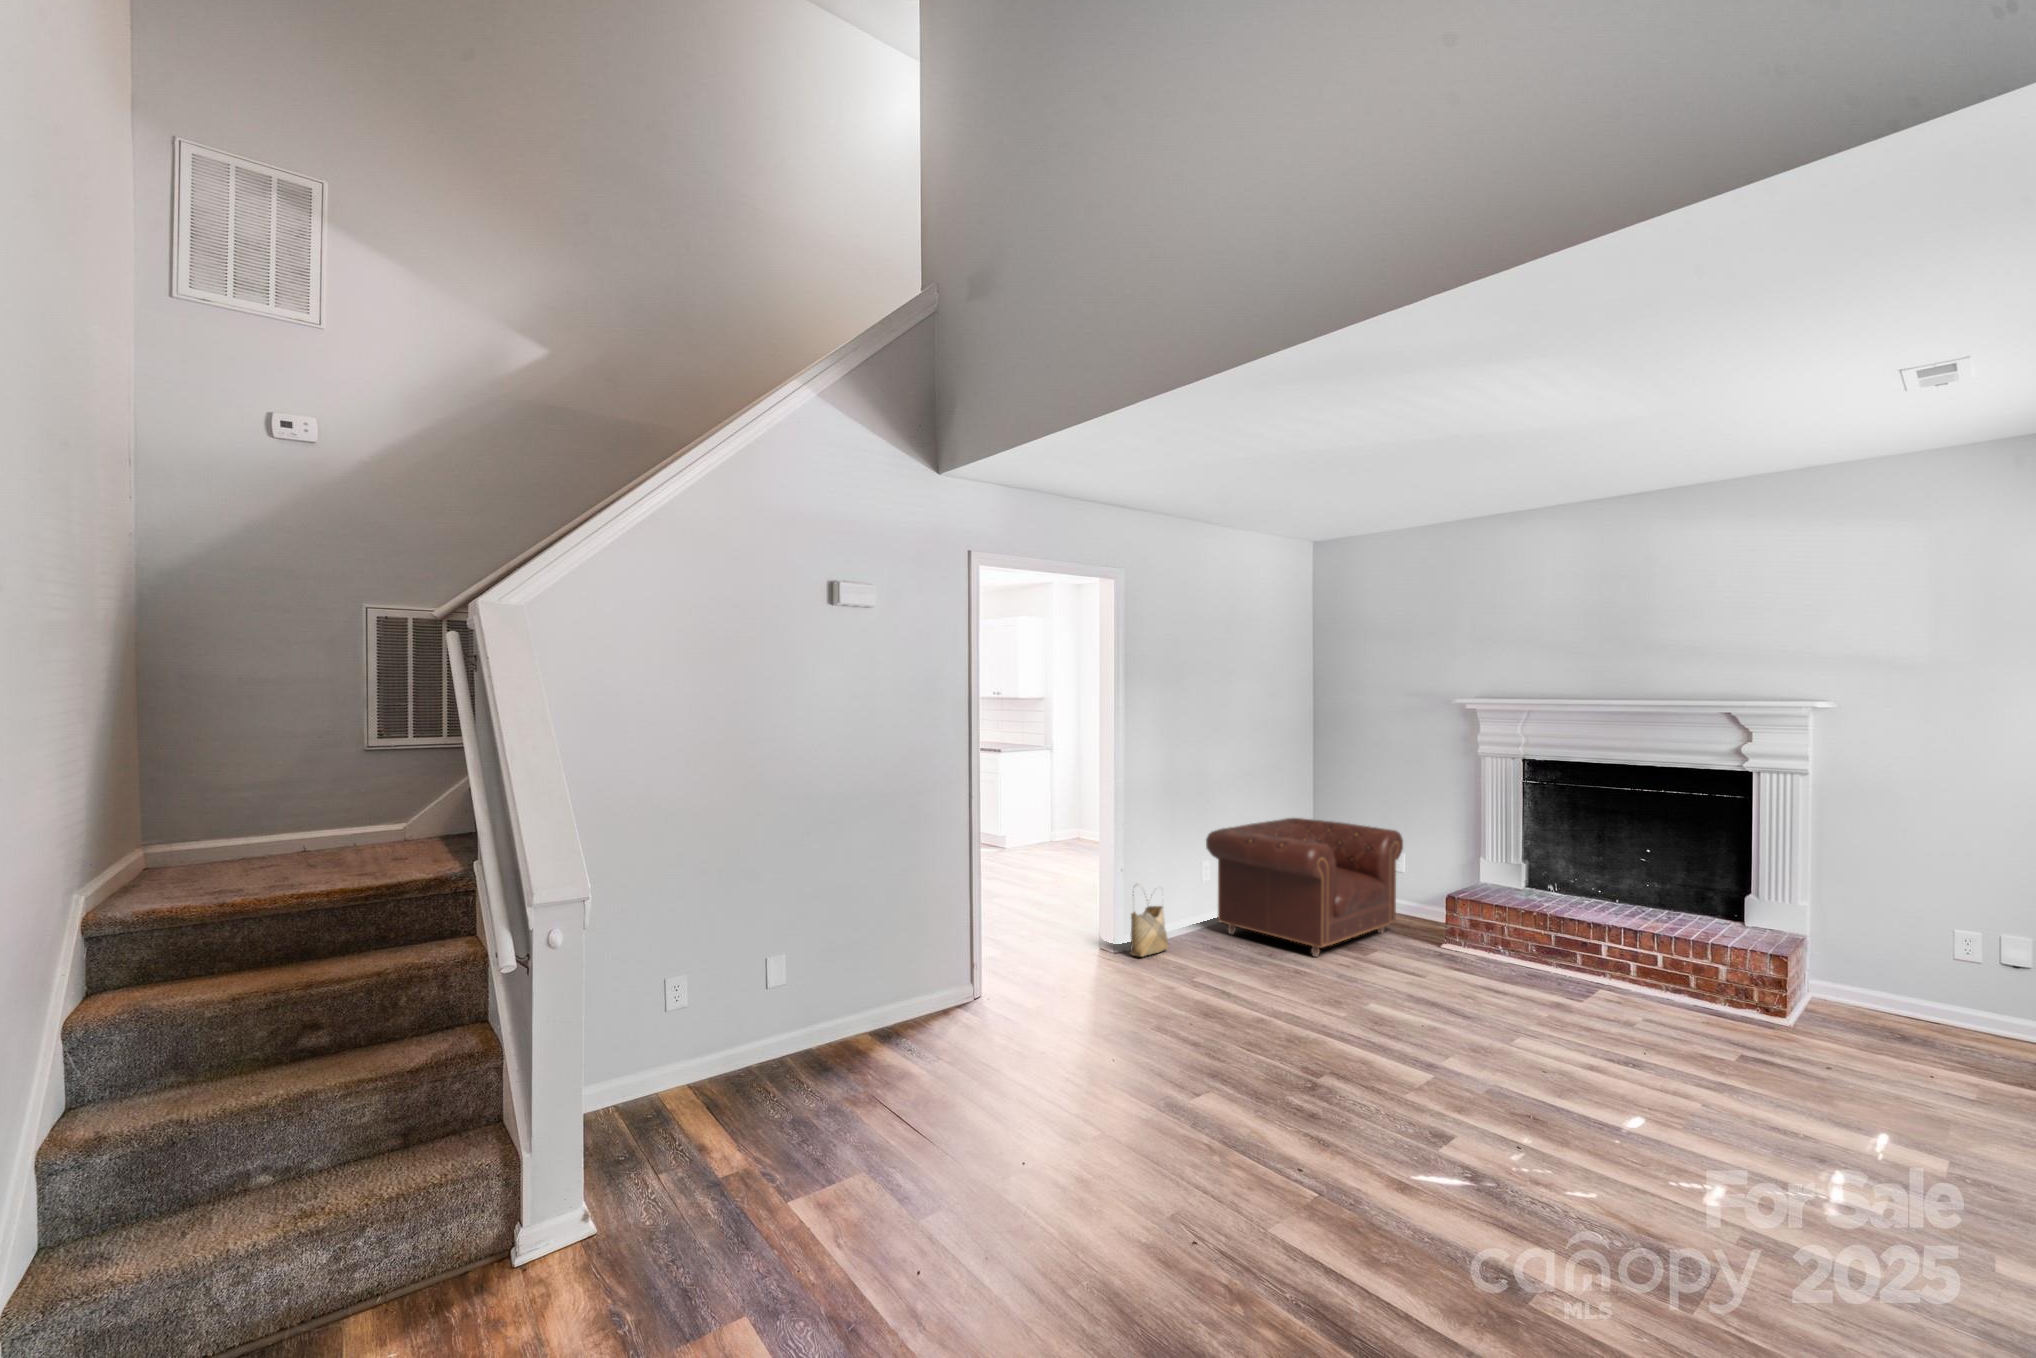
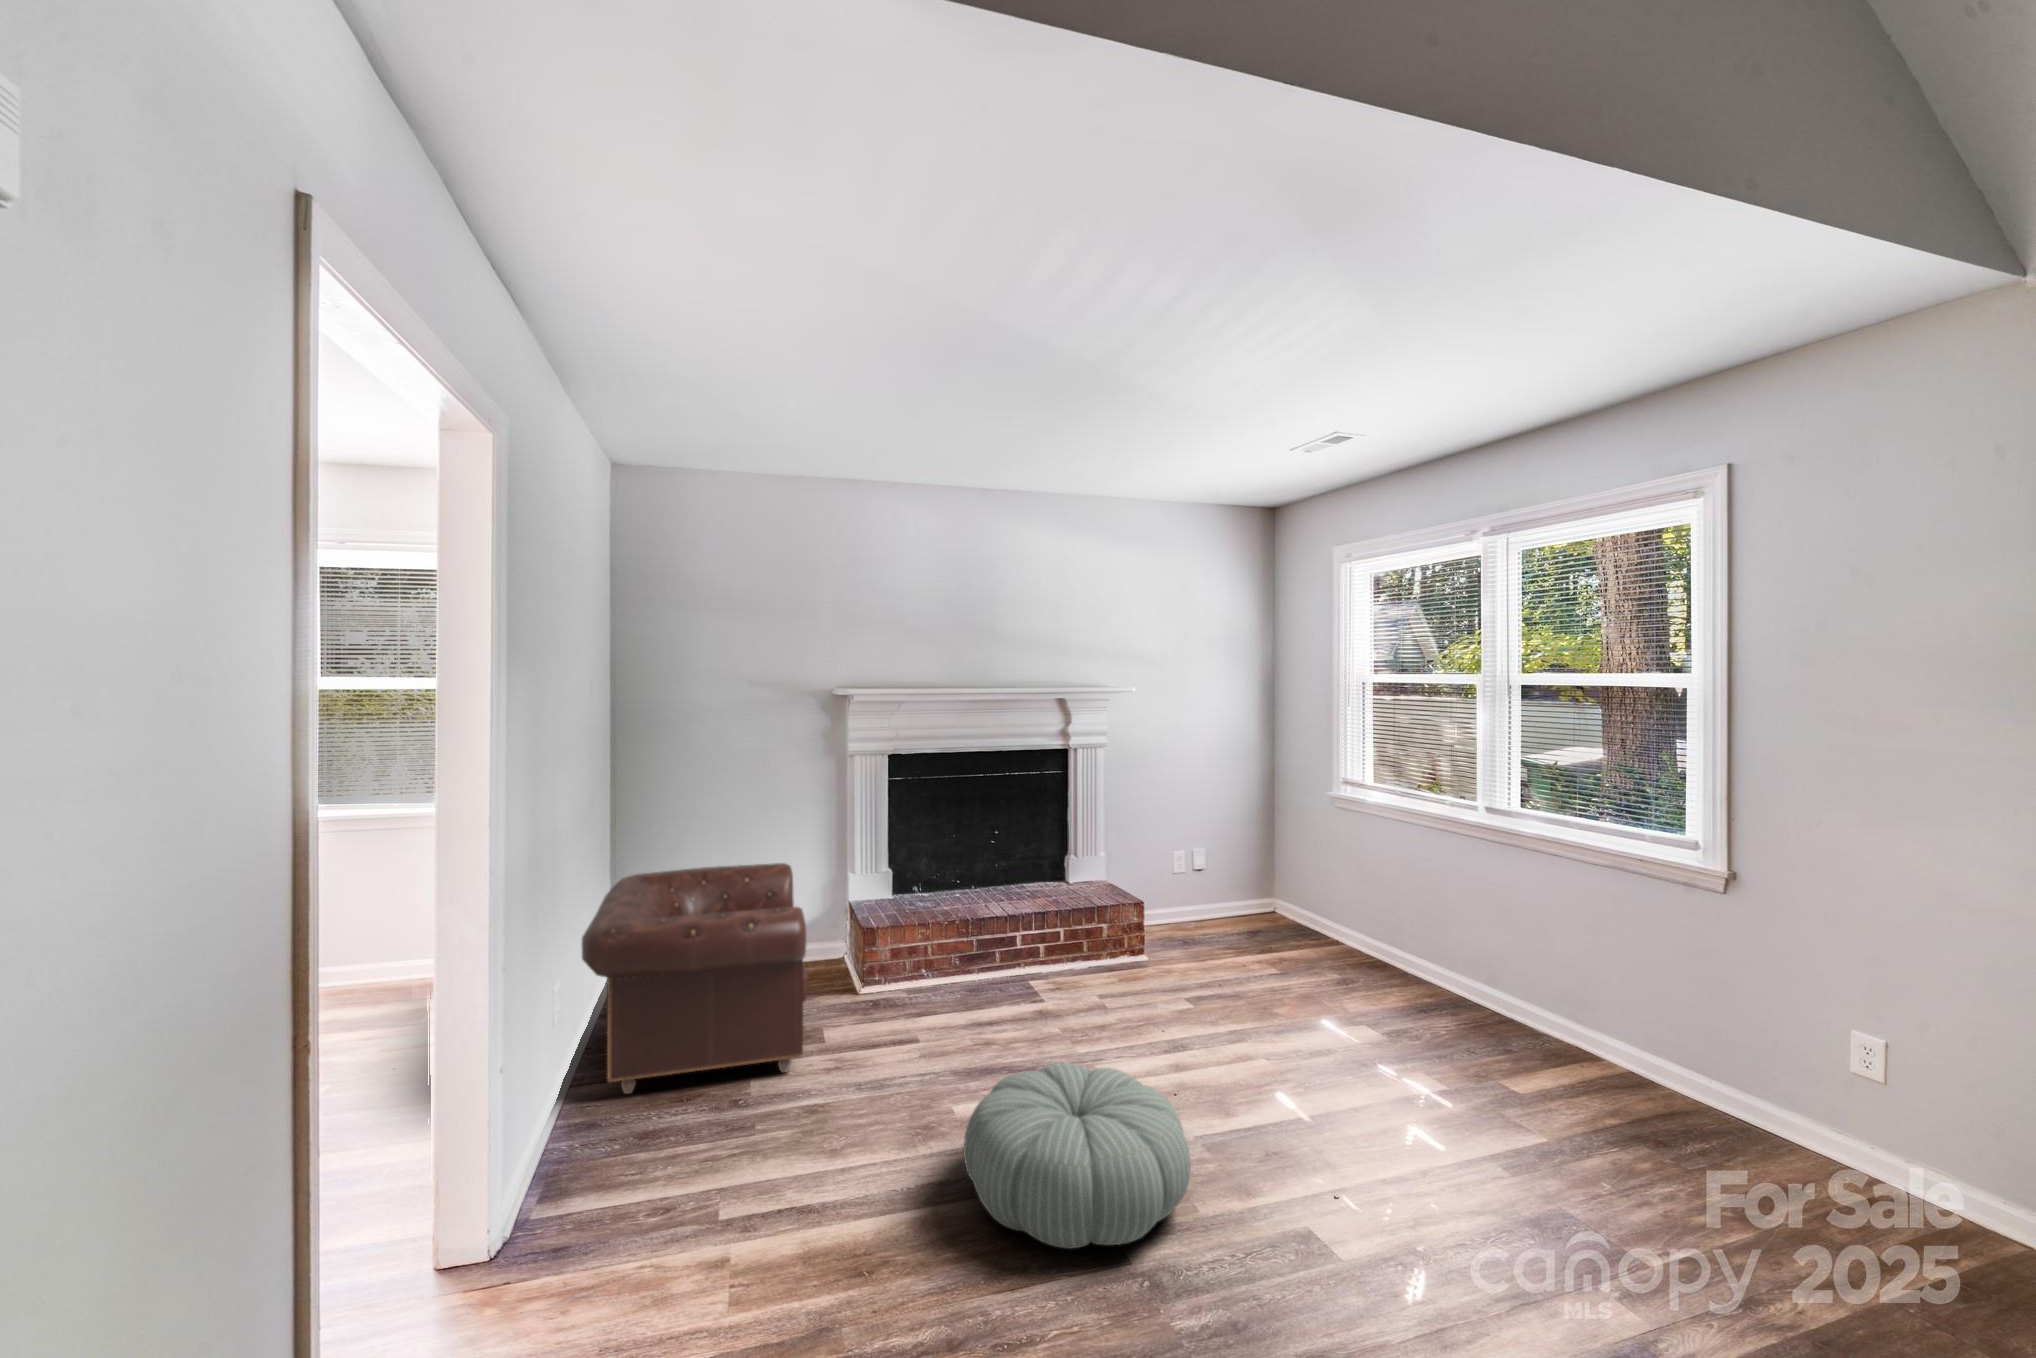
woven basket: present [1130,906,1169,957] -> none [534,1071,598,1234]
pouf: none [1268,967,1440,1077] -> present [964,1063,1191,1249]

